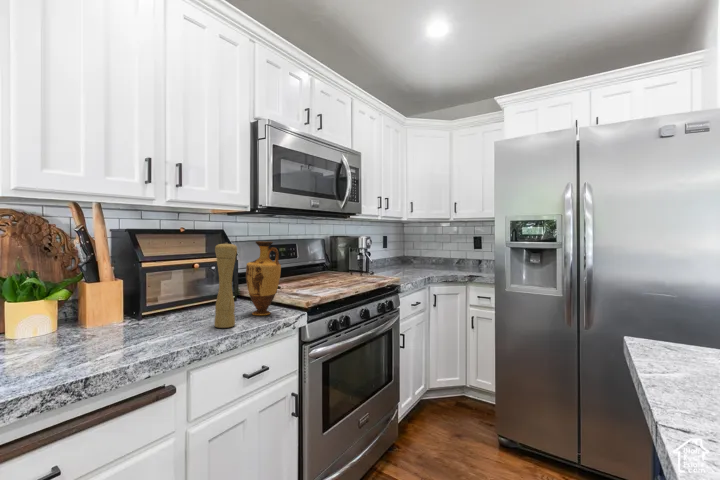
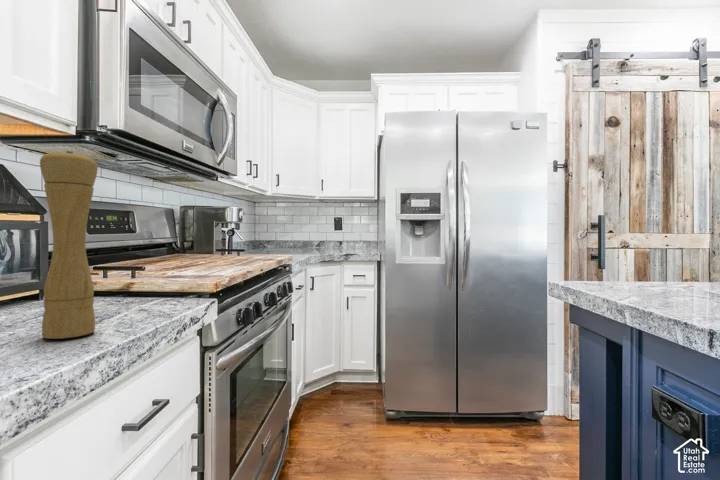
vase: present [246,241,281,315] -> none [95,171,168,311]

